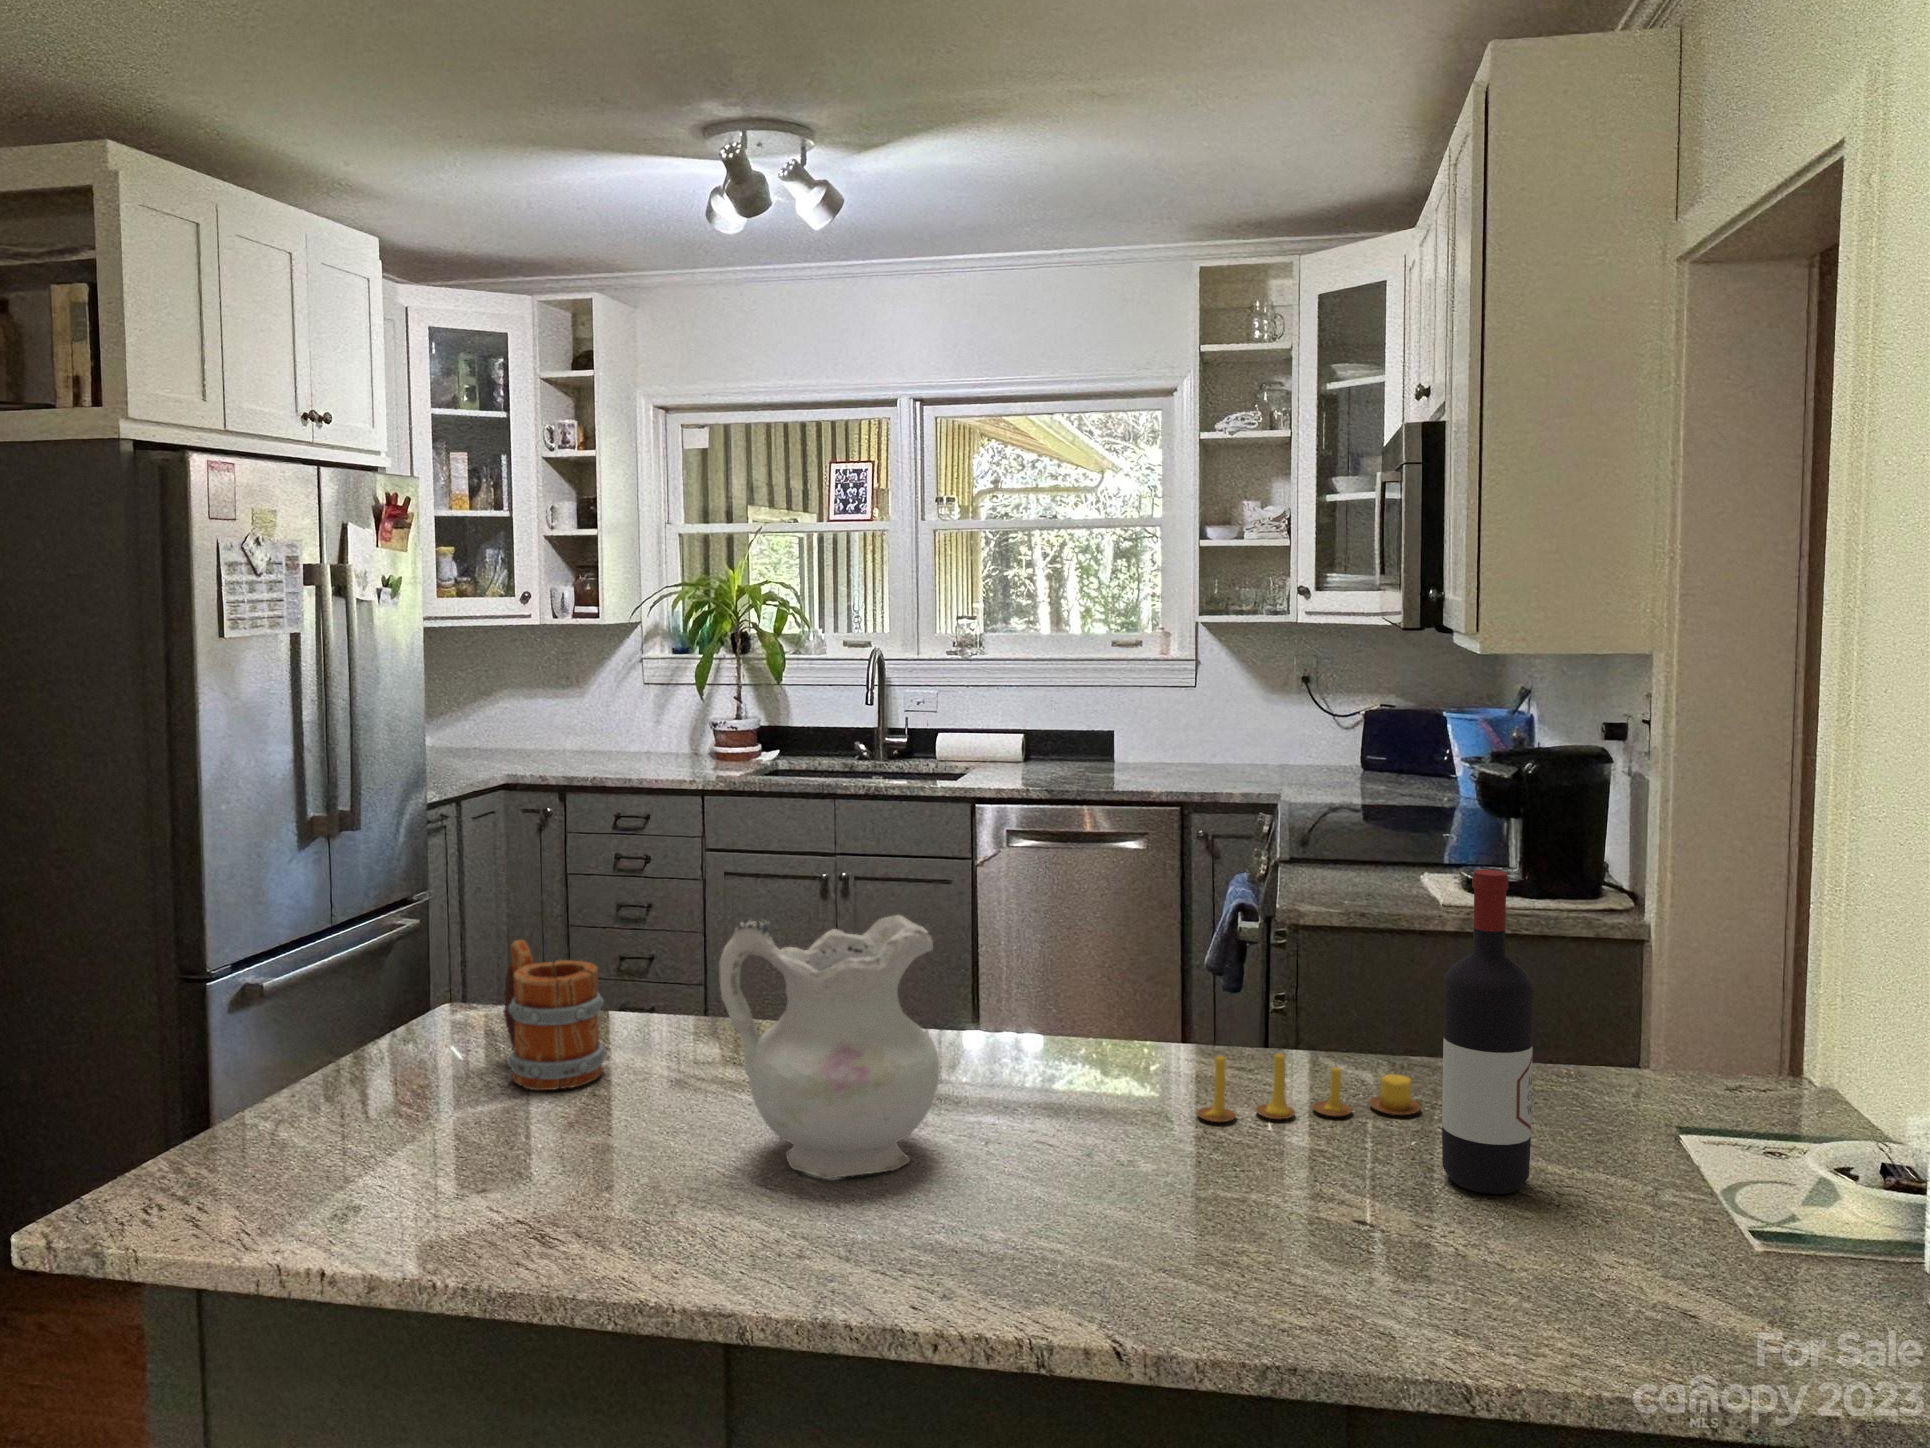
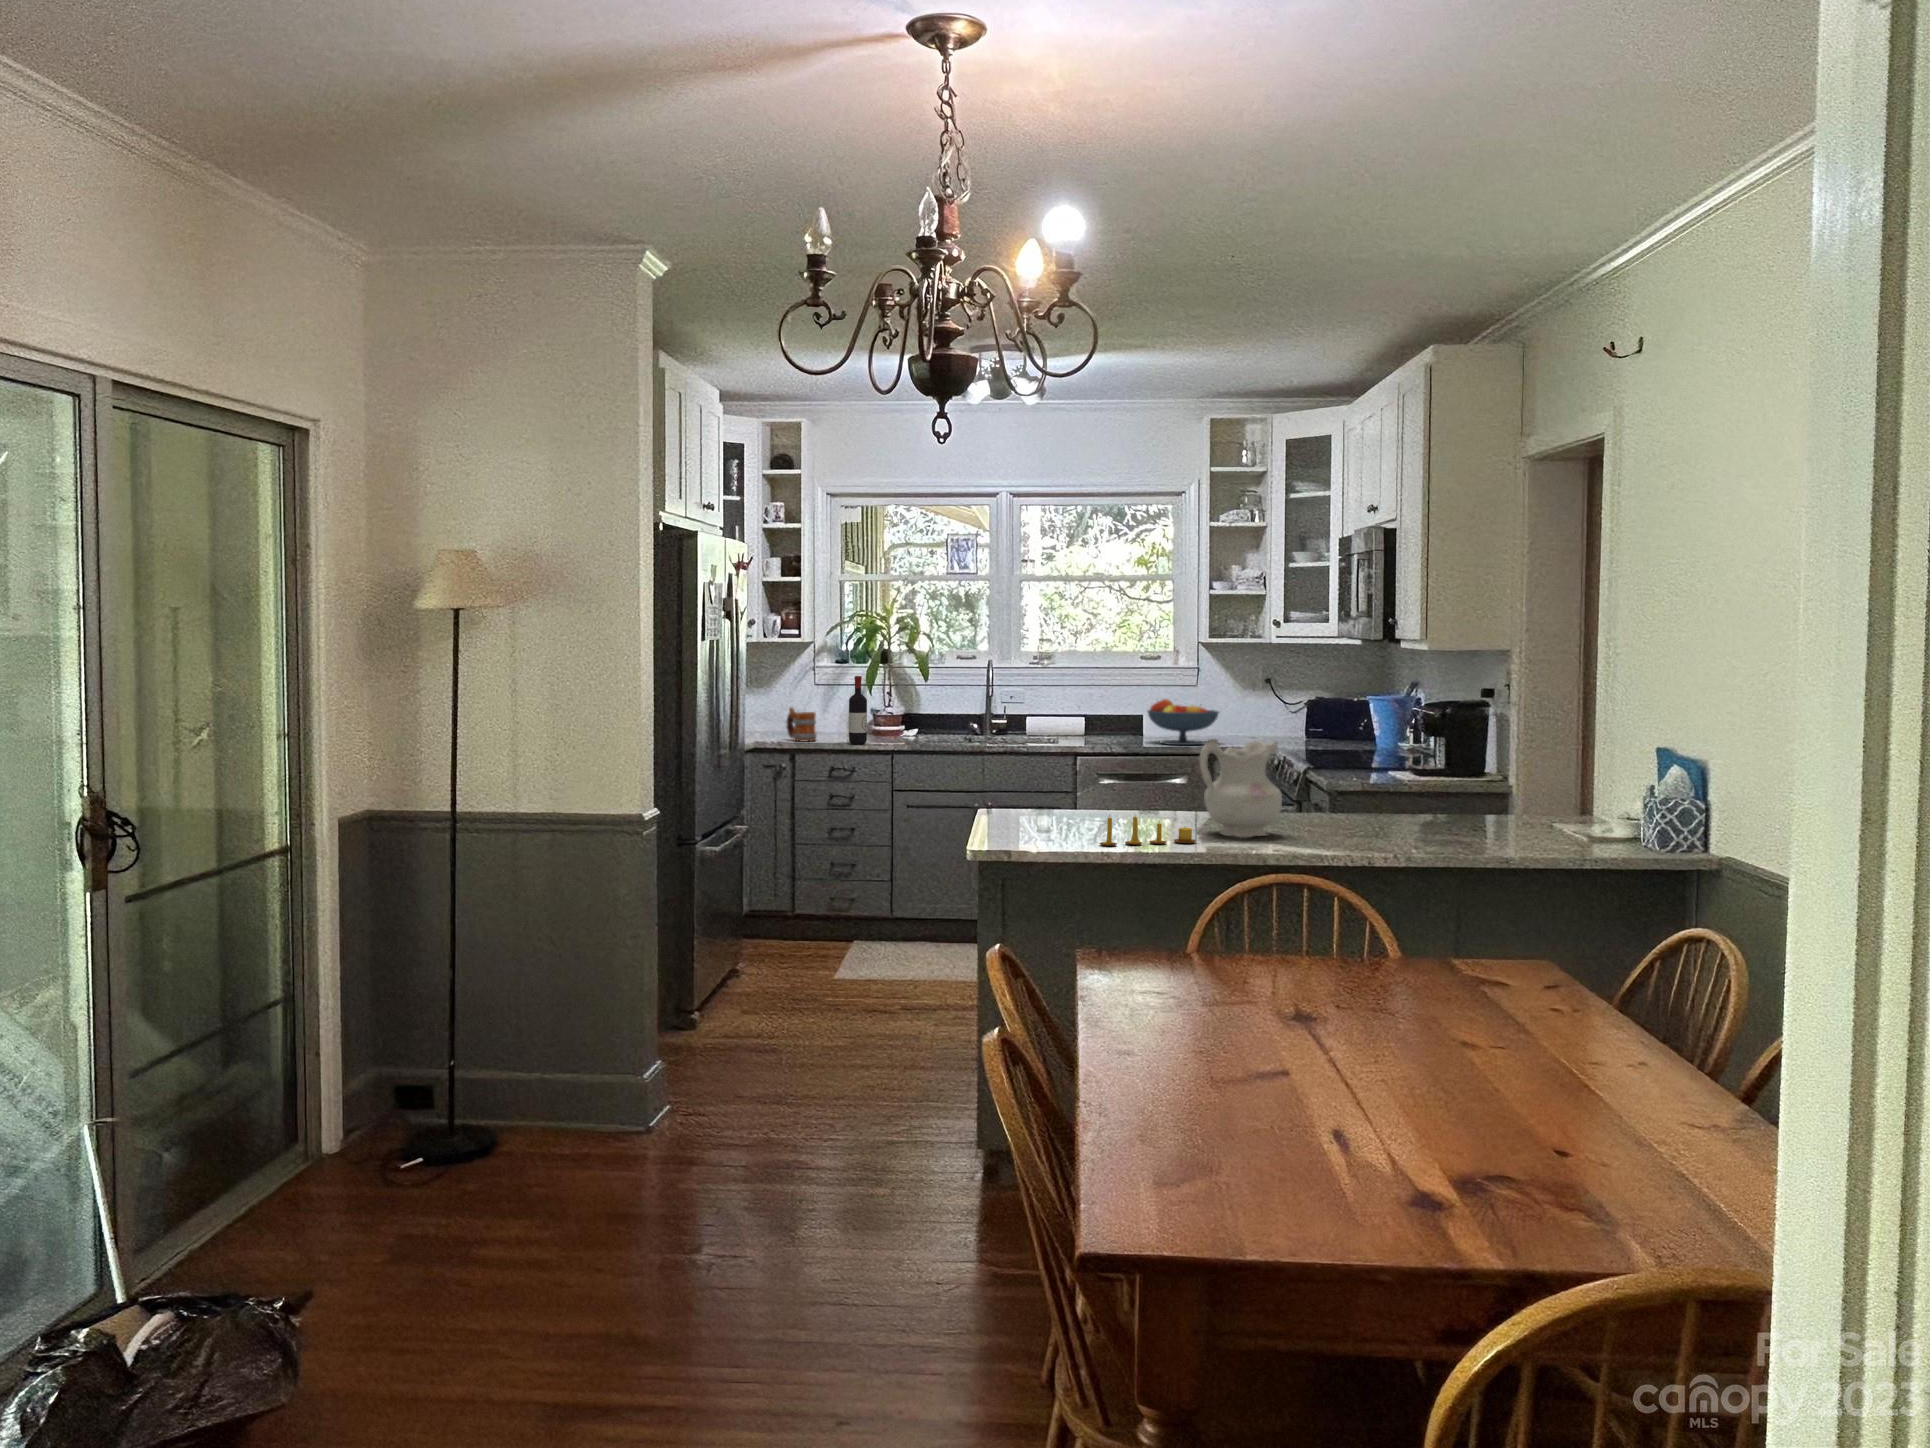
fruit bowl: none [1093,710,1206,785] -> present [1148,699,1219,745]
wine bottle: present [1442,870,1534,1194] -> present [849,676,867,744]
mug: present [503,940,607,1090] -> present [787,707,817,741]
candle: present [1196,1053,1421,1122] -> present [1100,816,1196,846]

